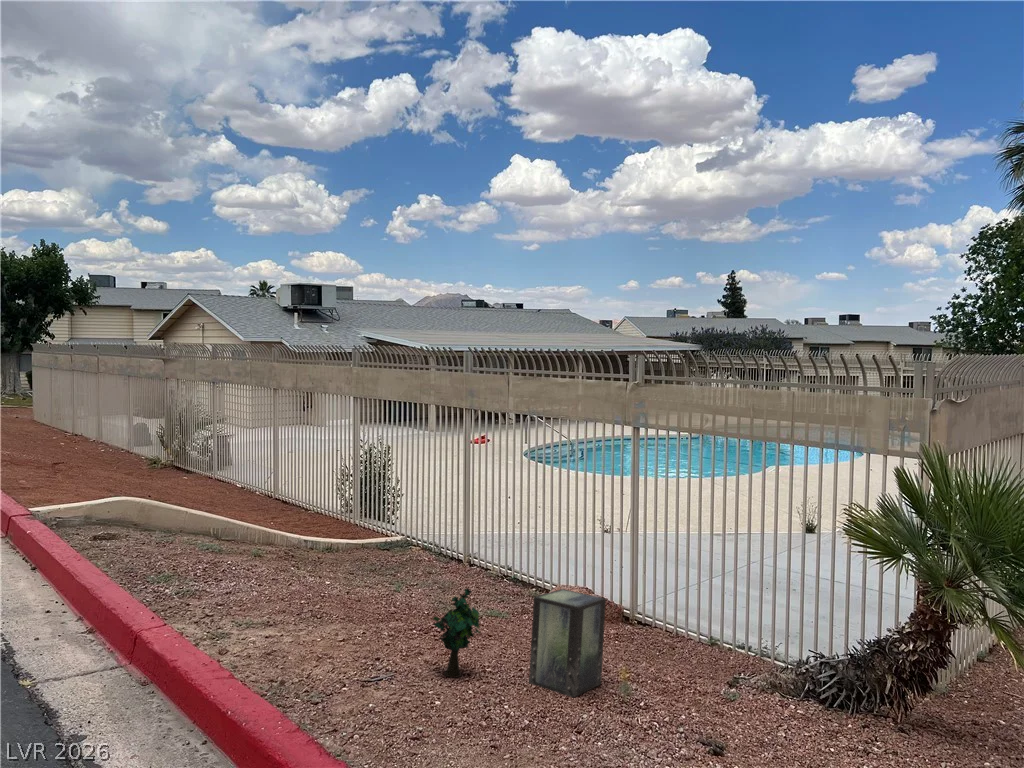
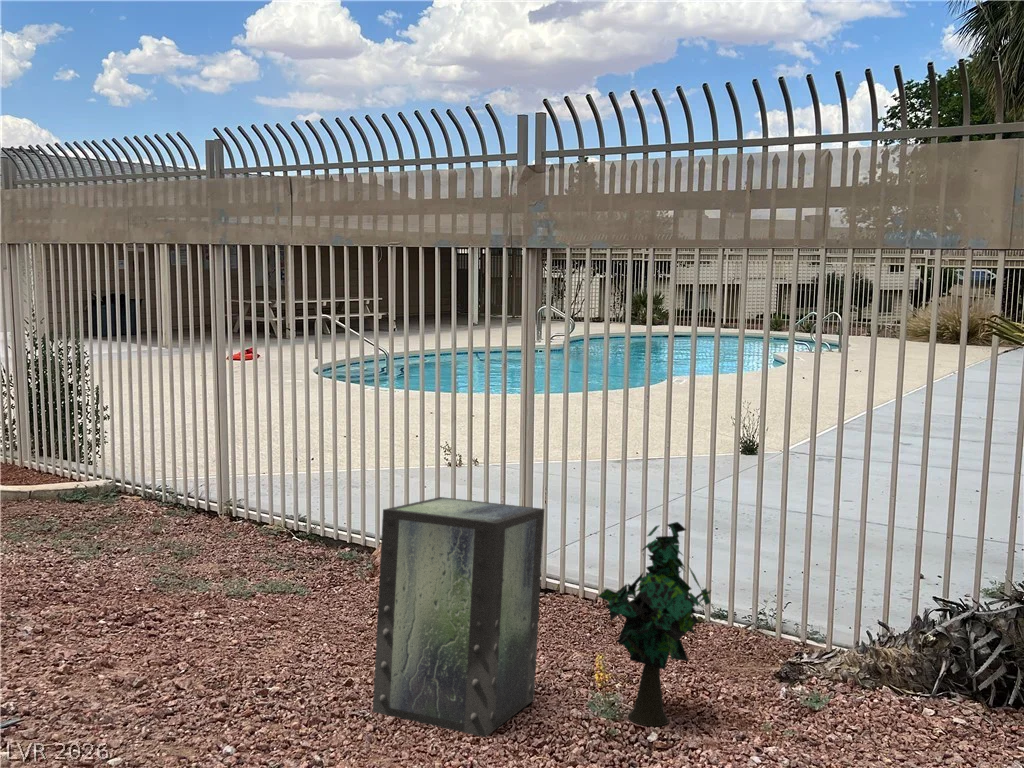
decorative plant: present [433,589,480,677] -> present [598,522,711,726]

